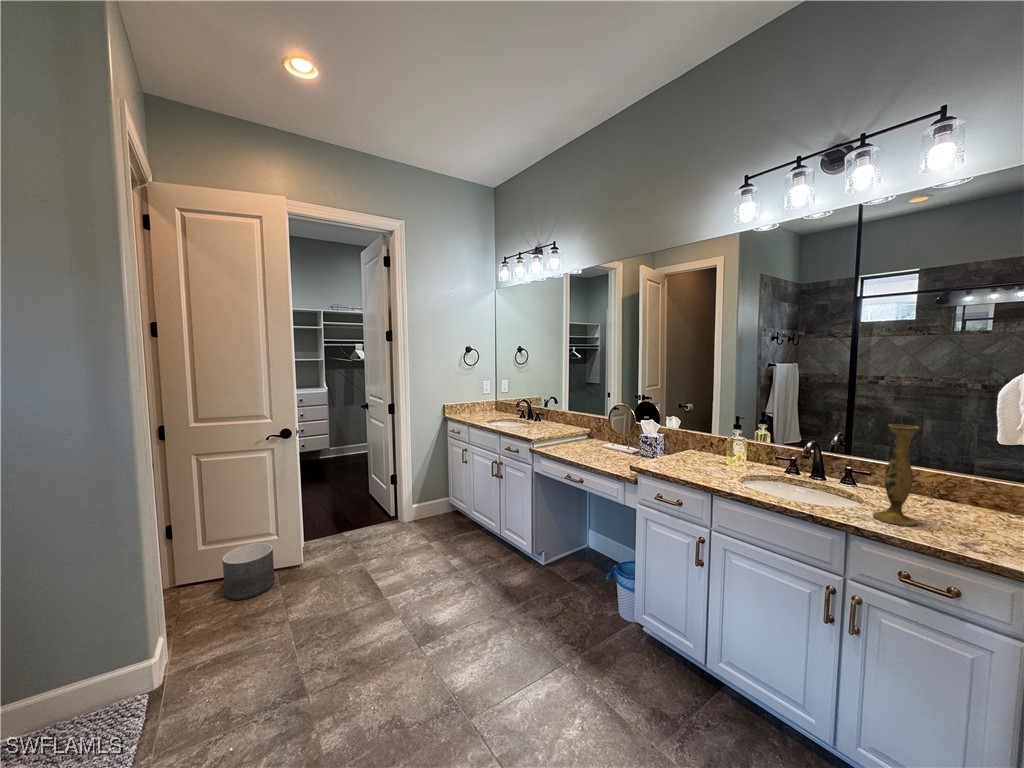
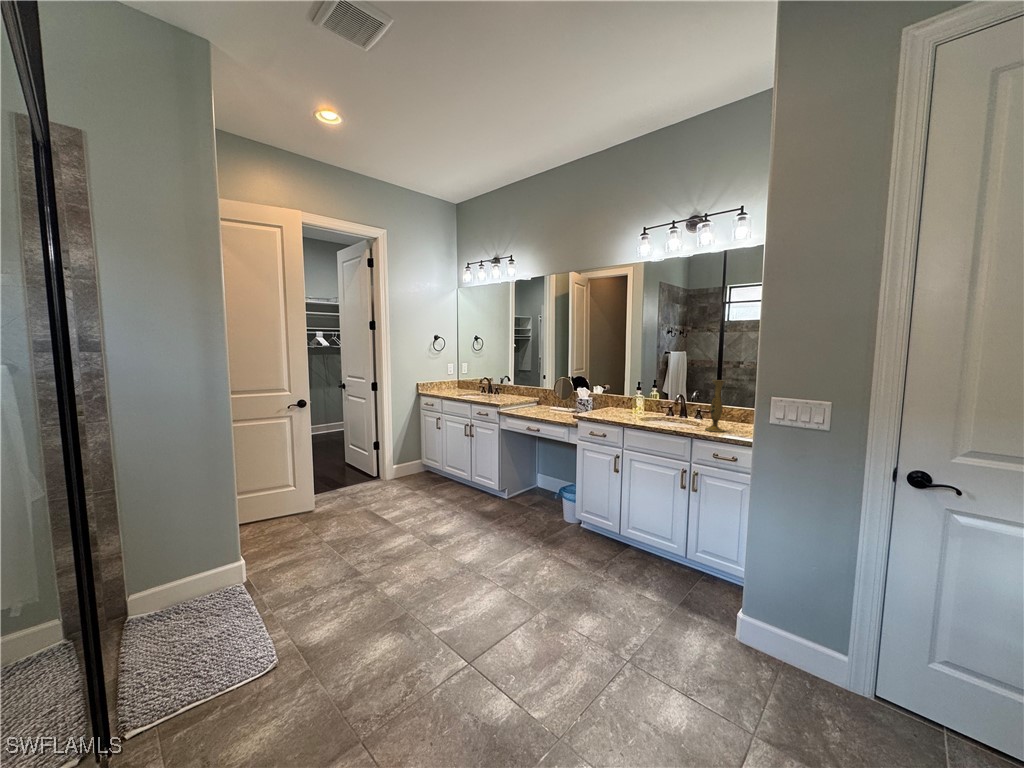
planter: present [222,543,274,600] -> none [256,493,297,535]

